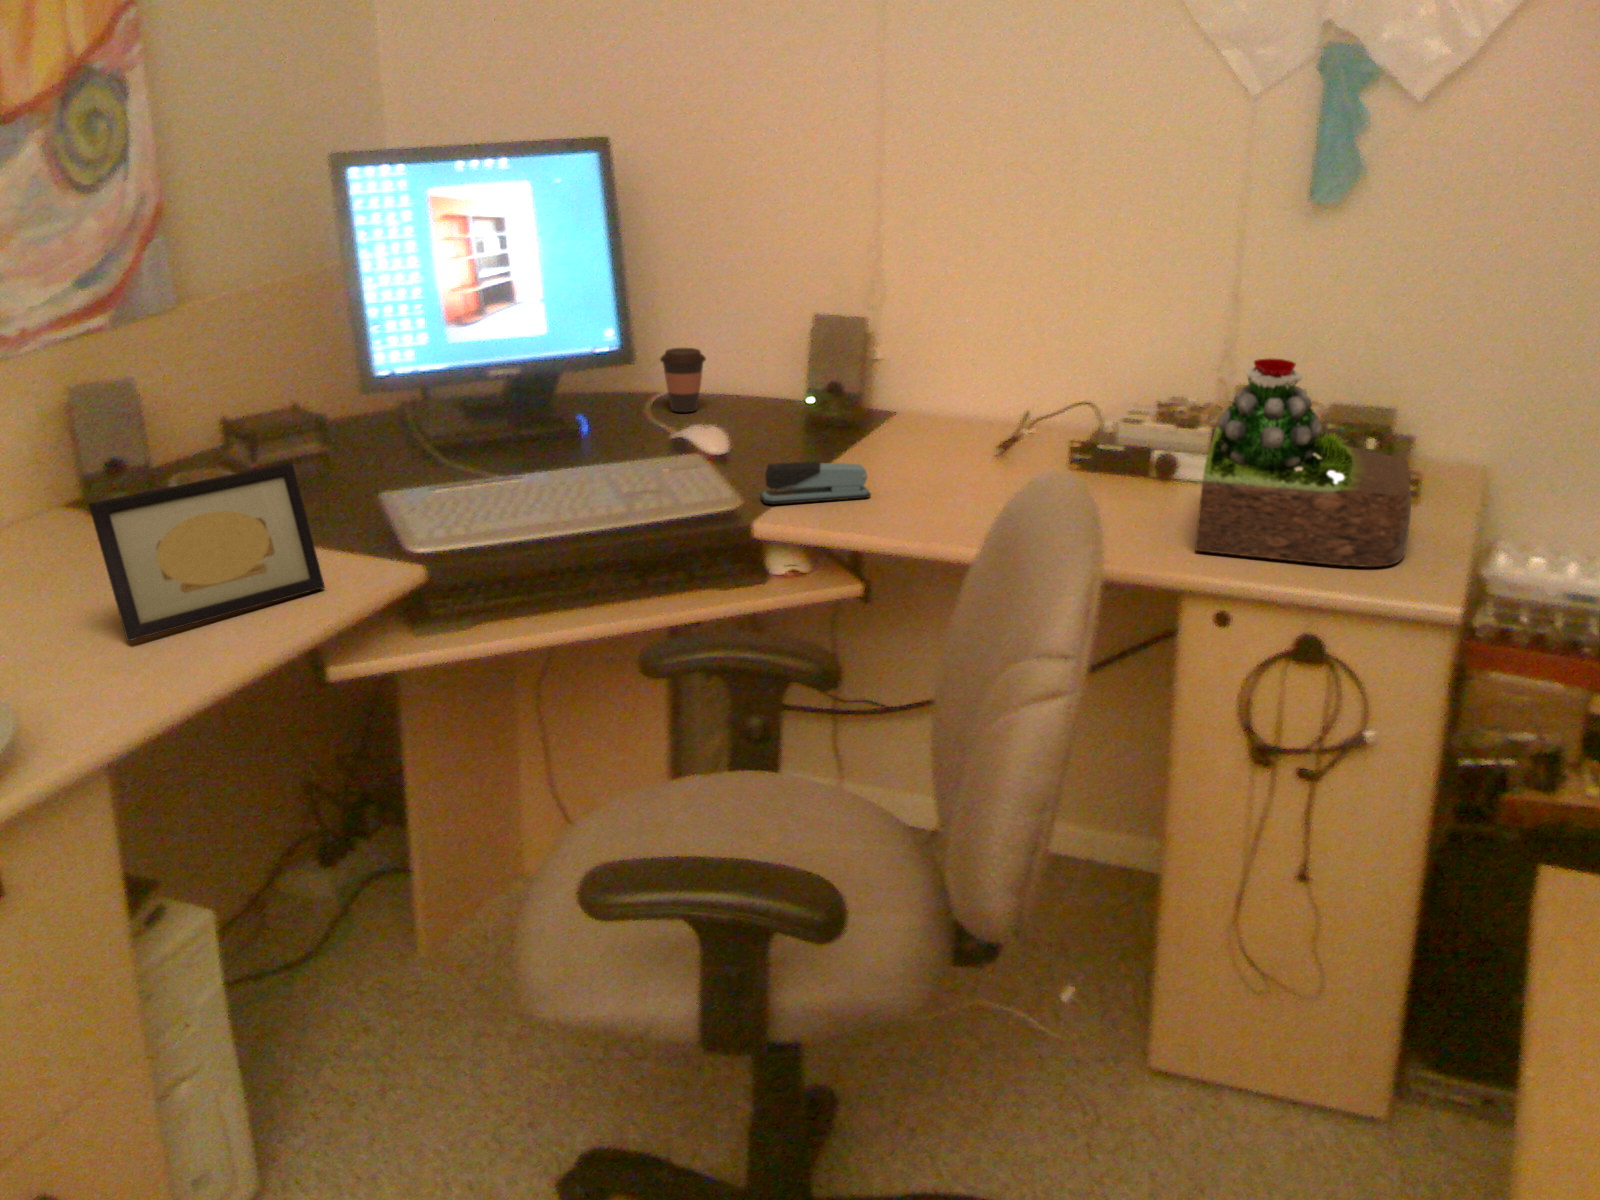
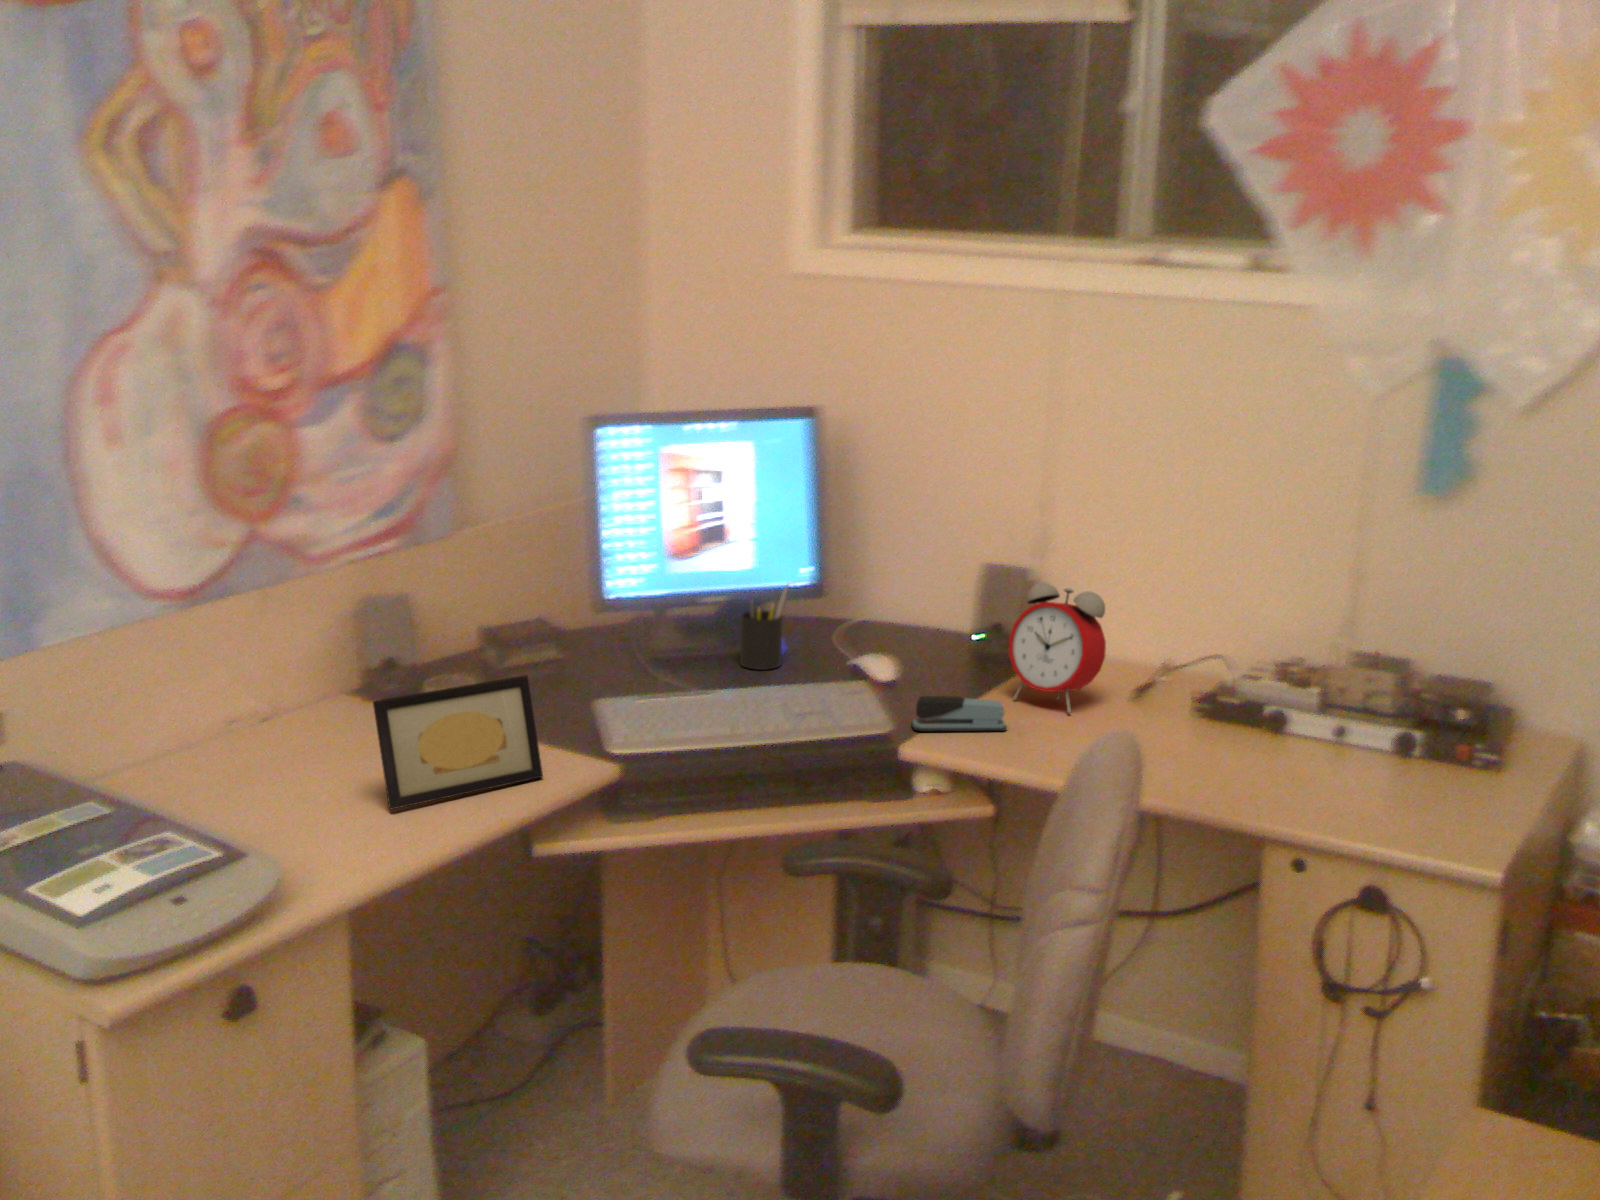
alarm clock: none [861,327,972,475] -> present [1009,583,1106,713]
coffee cup: present [660,348,706,412] -> none [846,584,886,640]
pen holder: none [542,351,597,451] -> present [740,588,787,670]
succulent plant: present [1195,359,1411,567] -> none [1280,638,1487,829]

